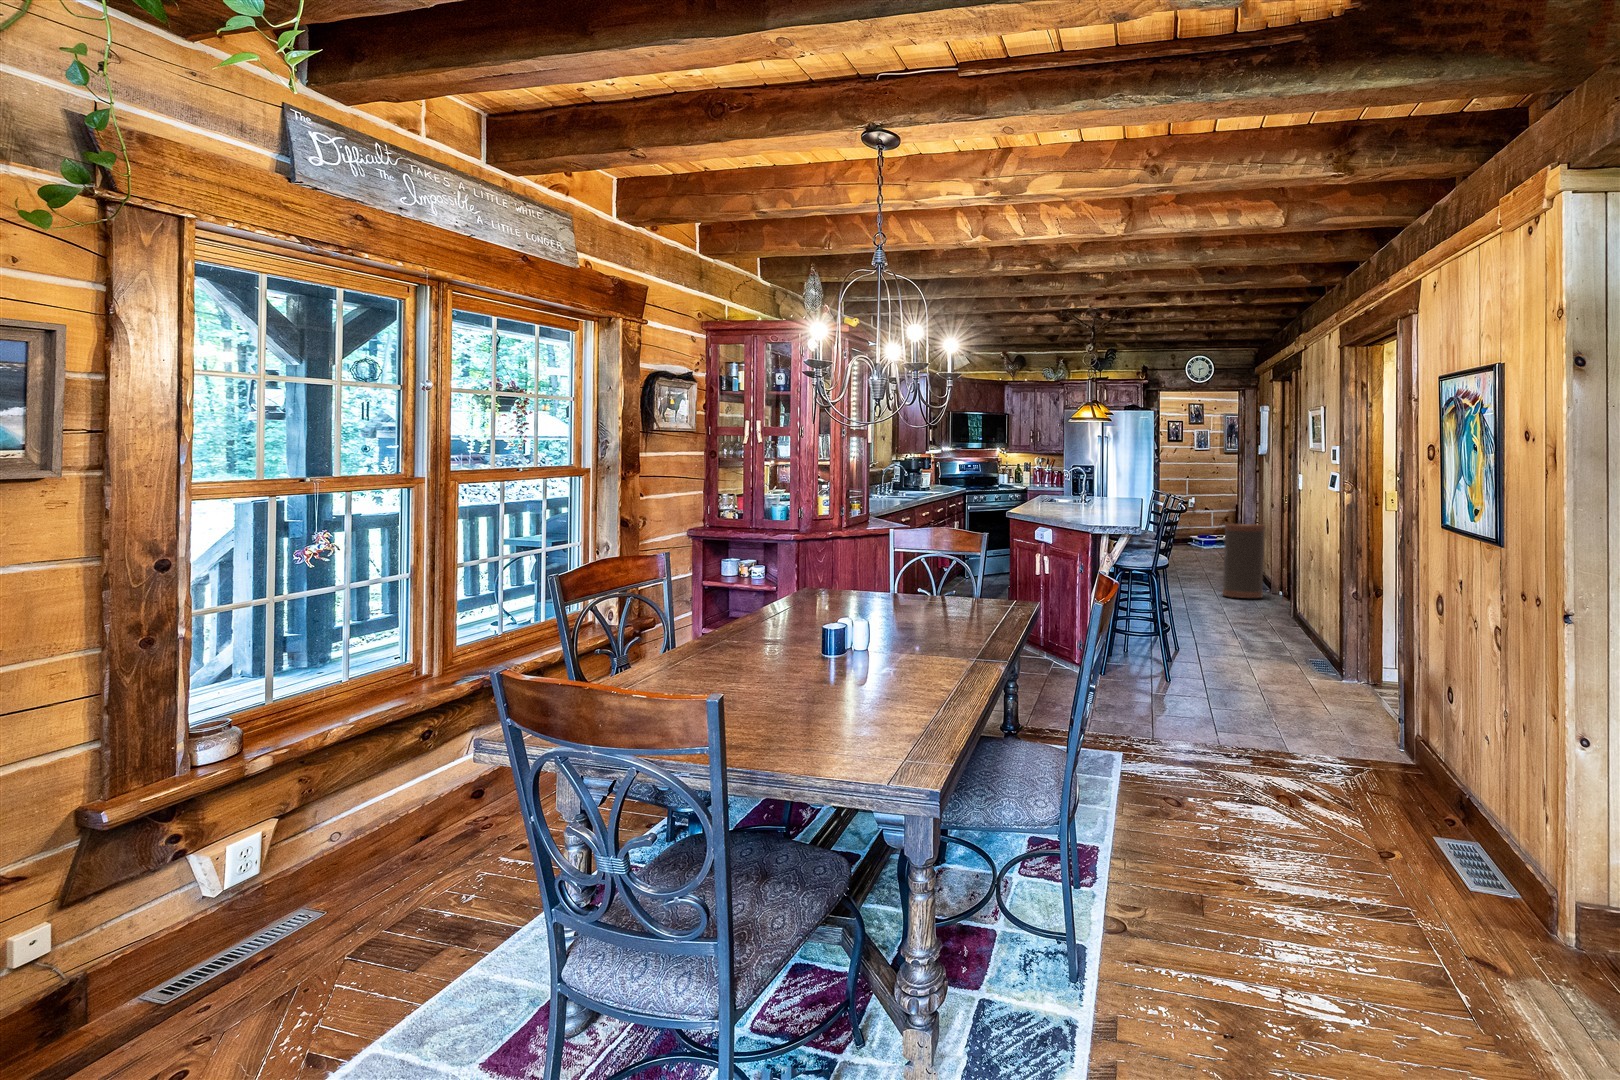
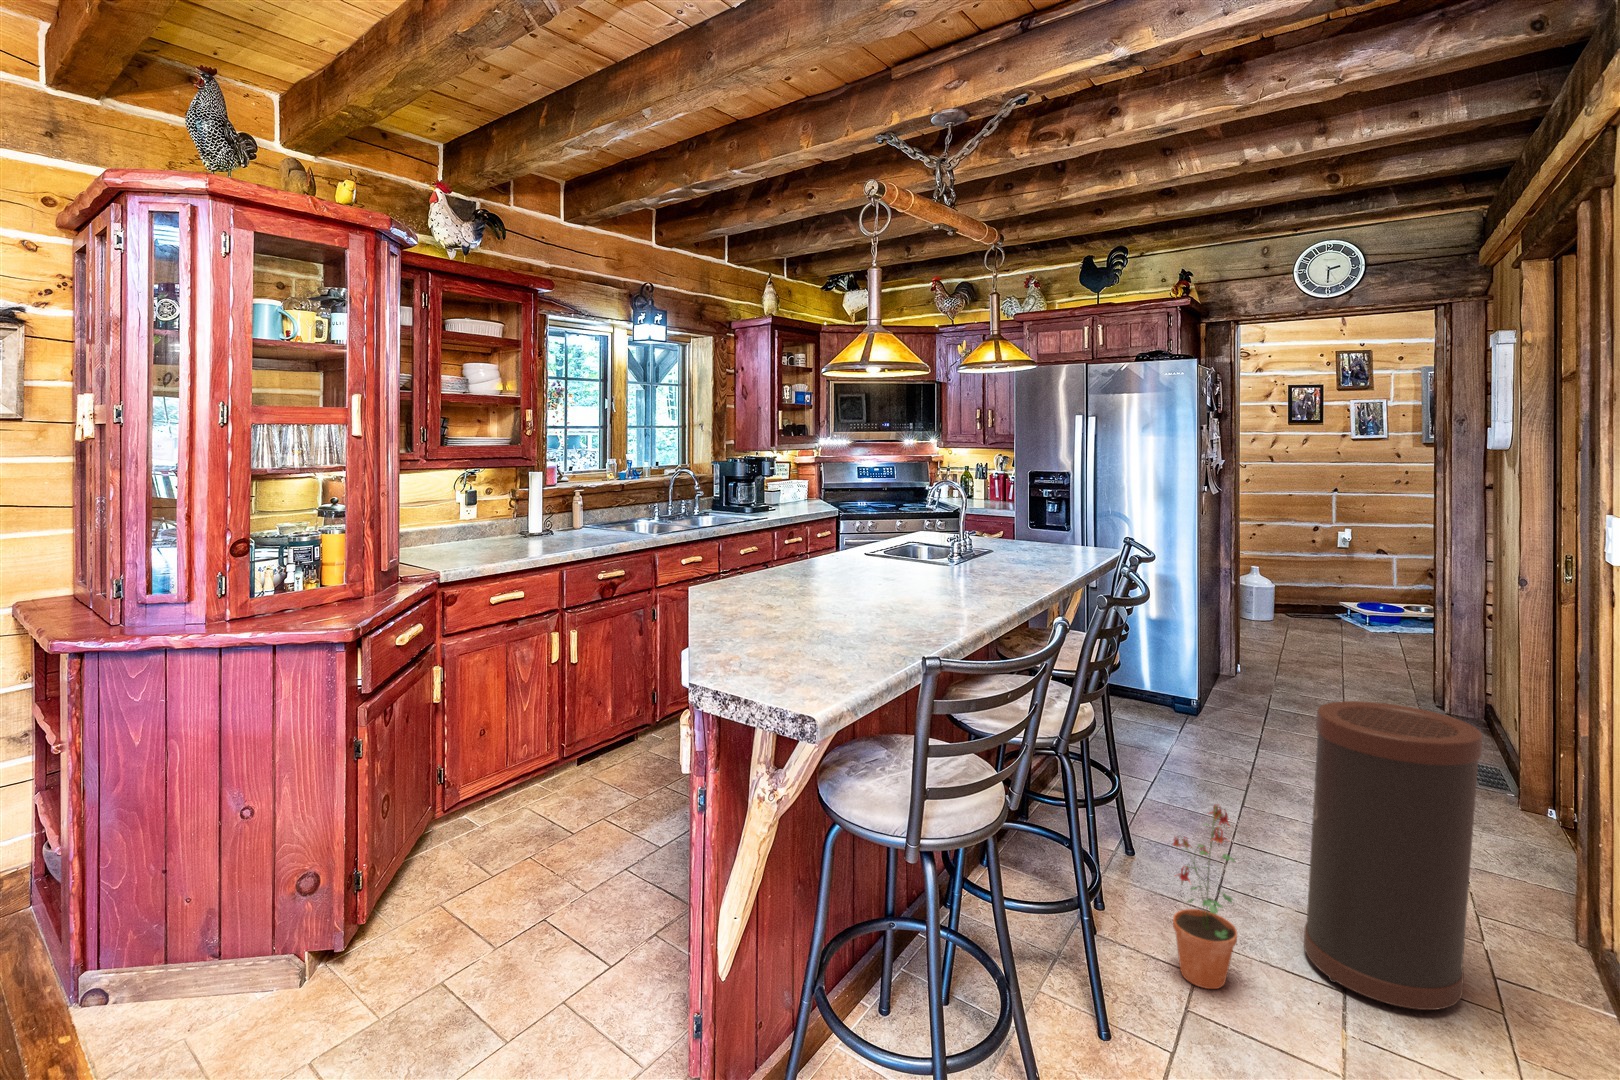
potted plant: none [1188,551,1210,600] -> present [1173,805,1237,989]

